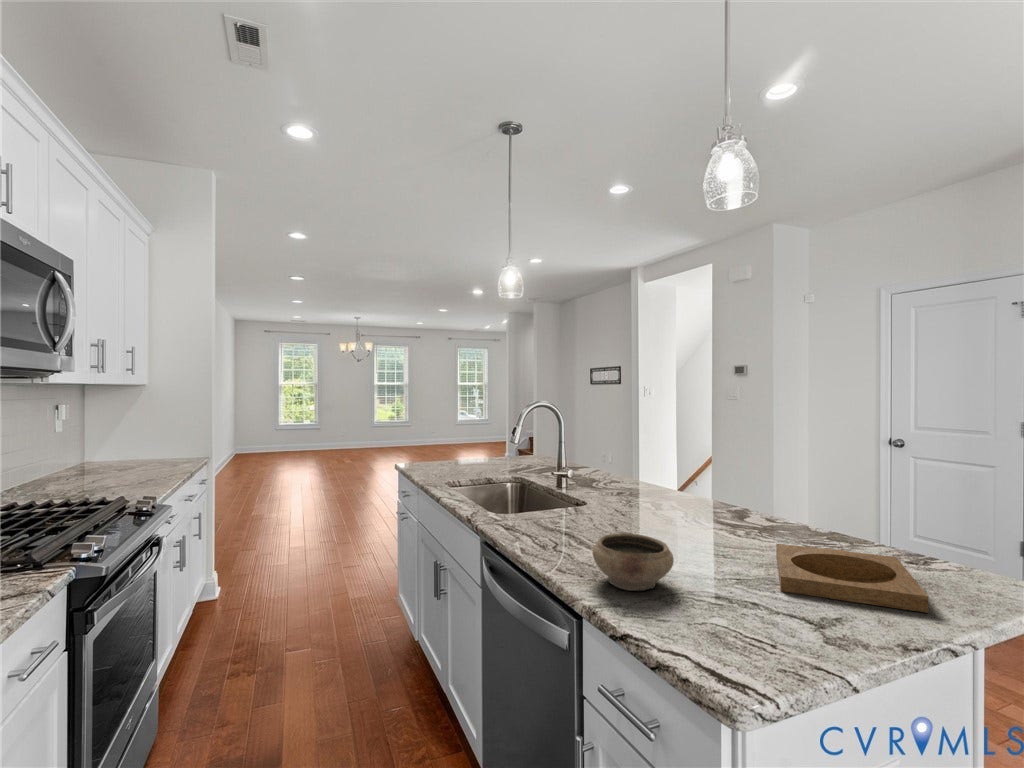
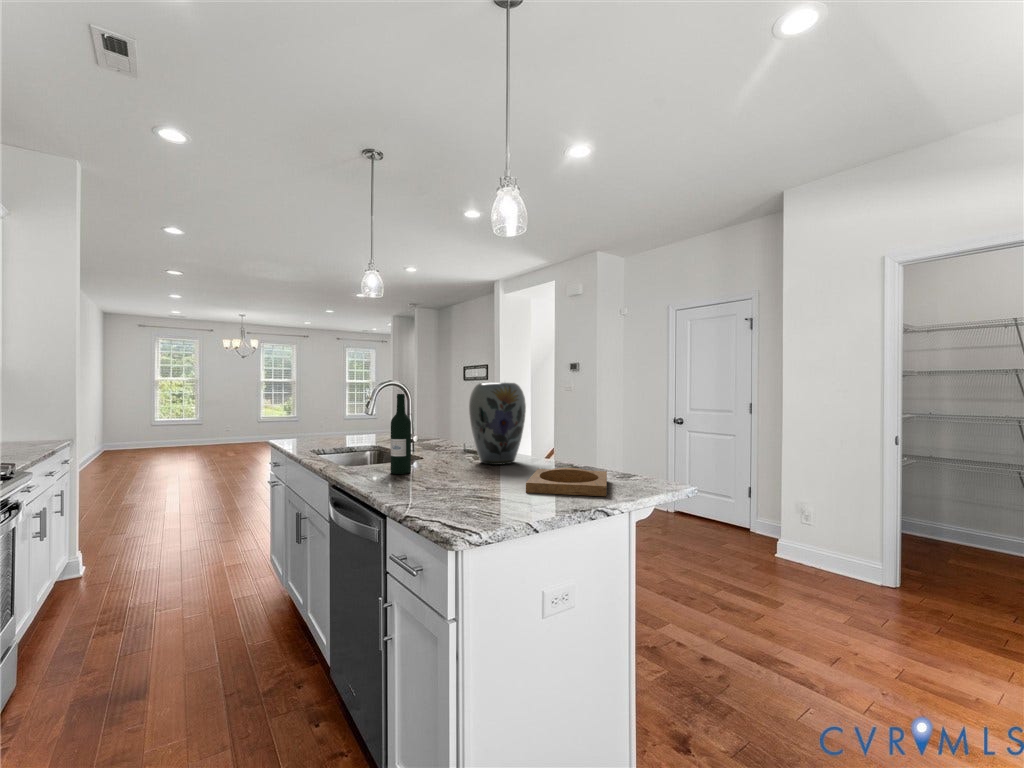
vase: none [655,410,736,524] -> present [469,383,526,465]
wine bottle: none [560,429,587,537] -> present [391,394,411,474]
ceramic bowl: present [592,533,674,591] -> none [399,462,456,497]

